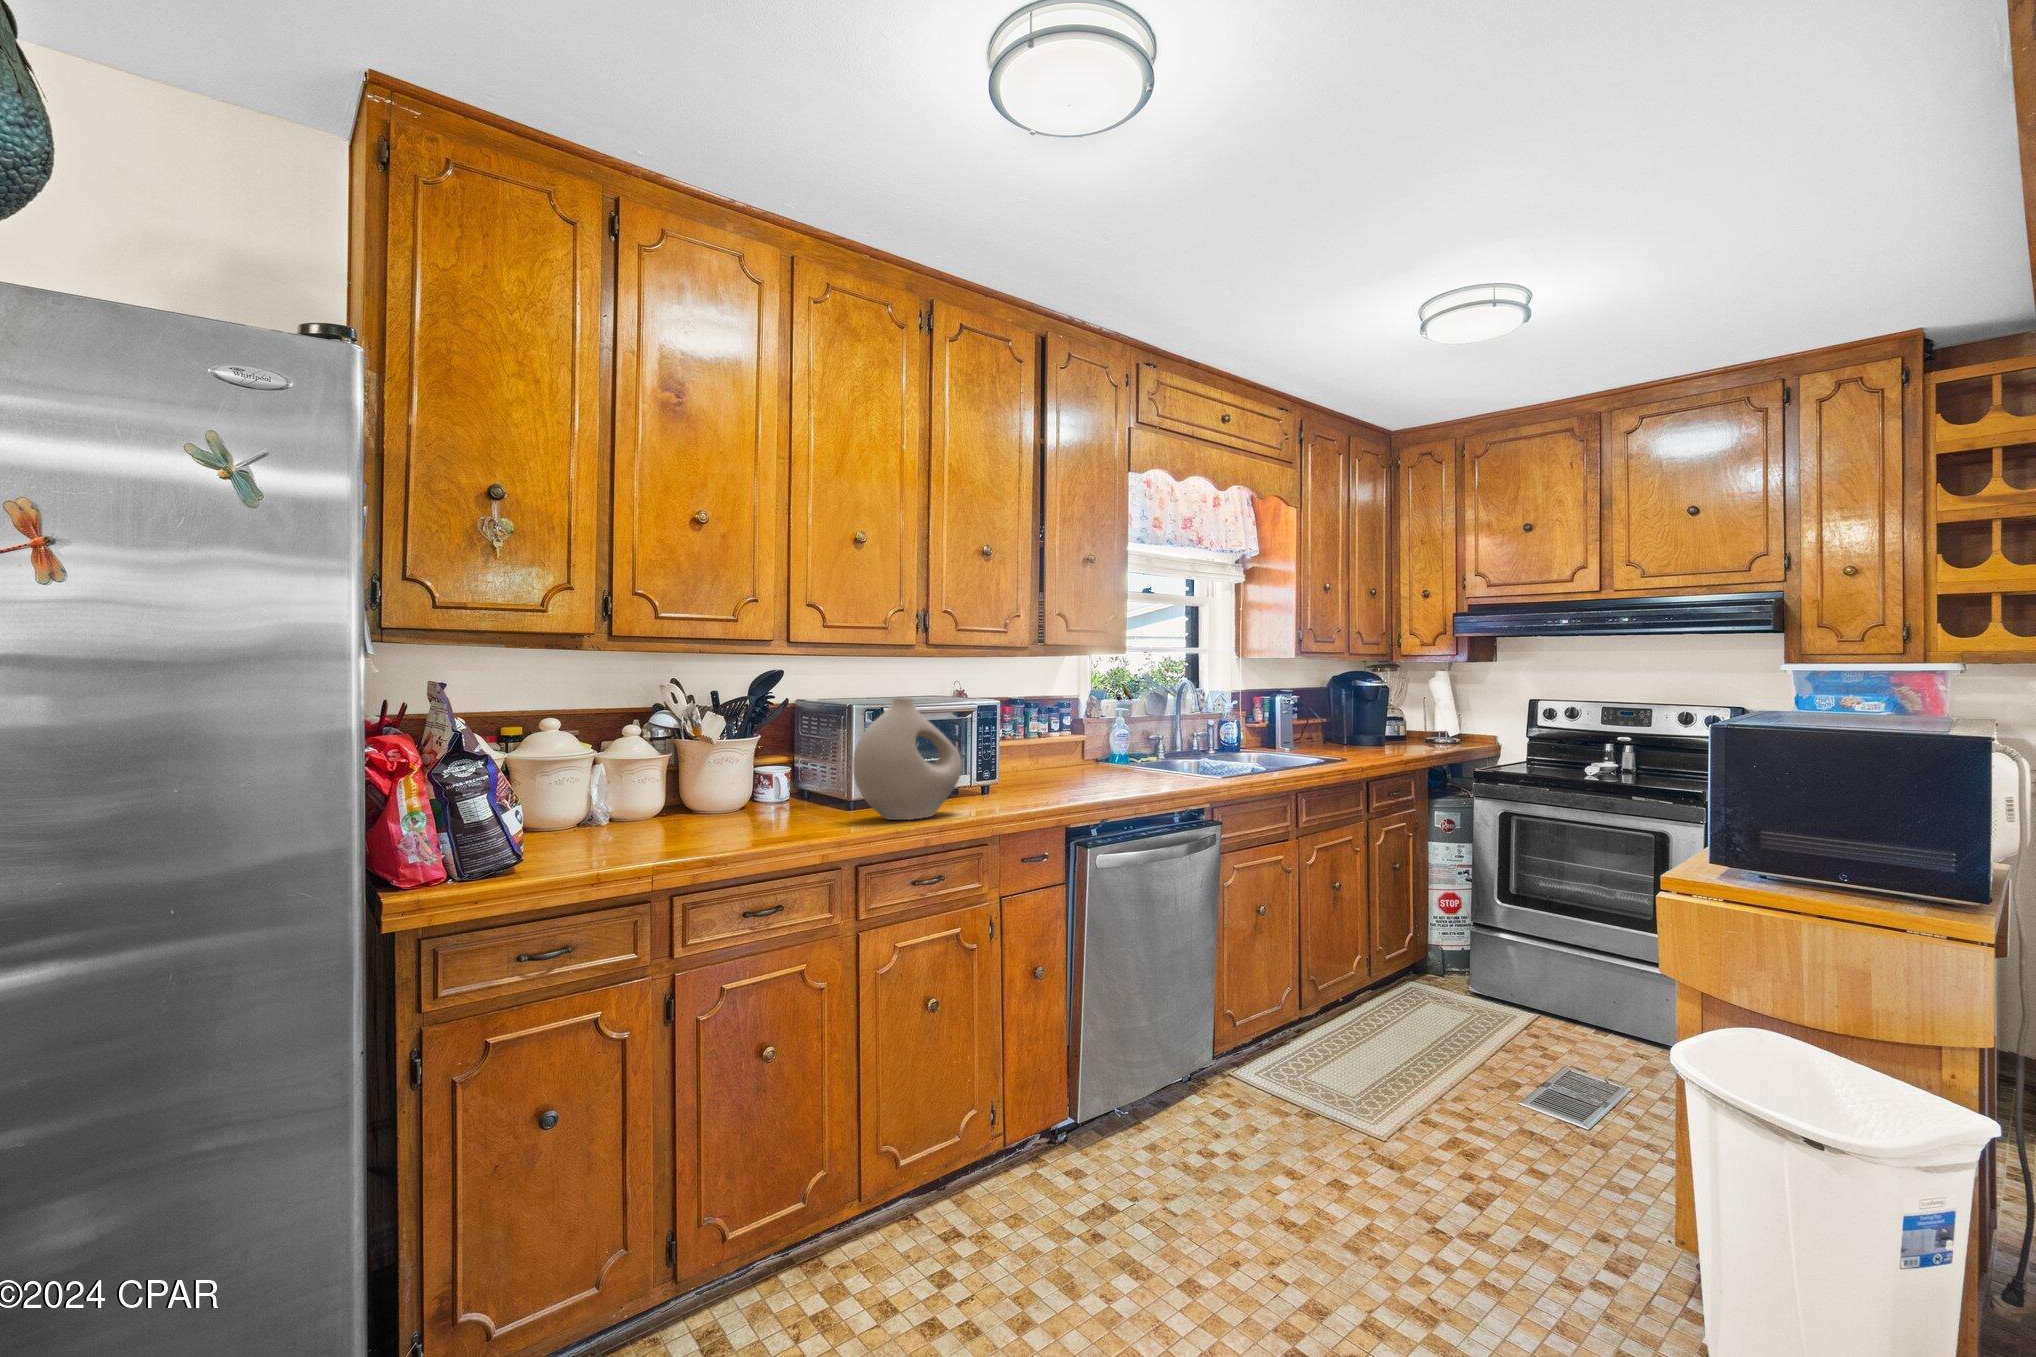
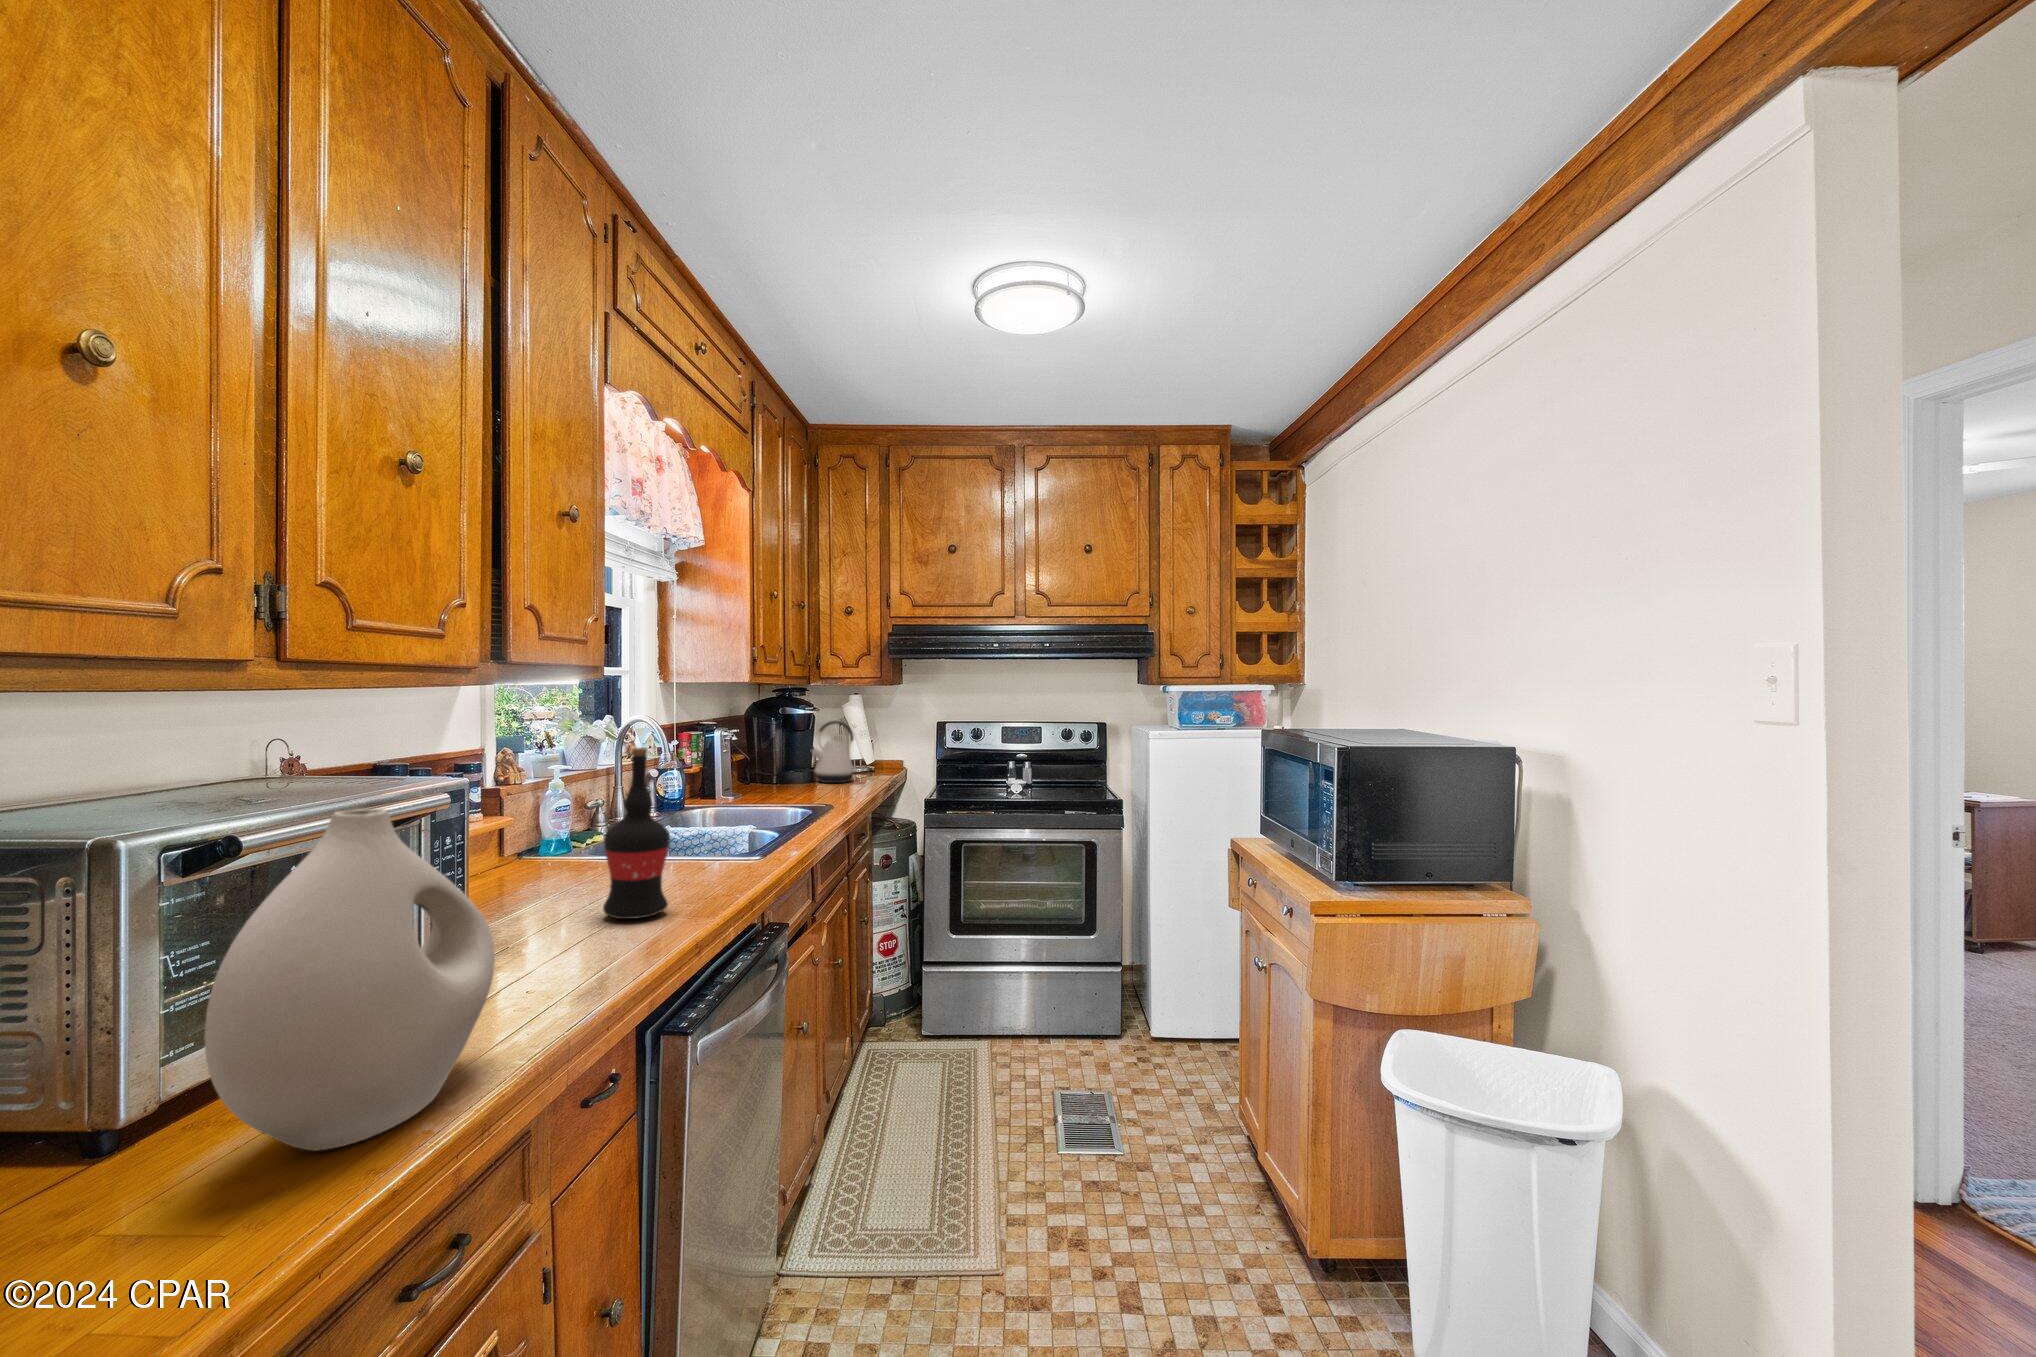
wine bottle: none [1078,692,1113,790] -> present [603,748,670,919]
kettle: none [1370,694,1417,750] -> present [812,721,855,783]

